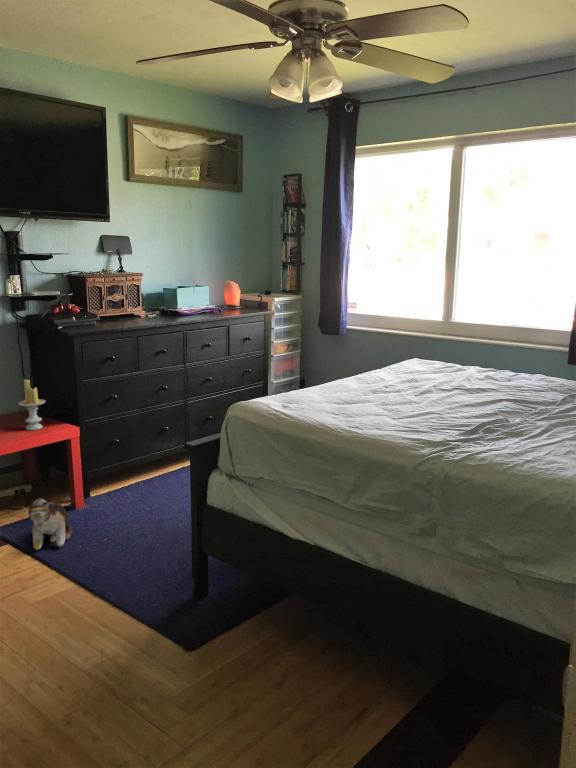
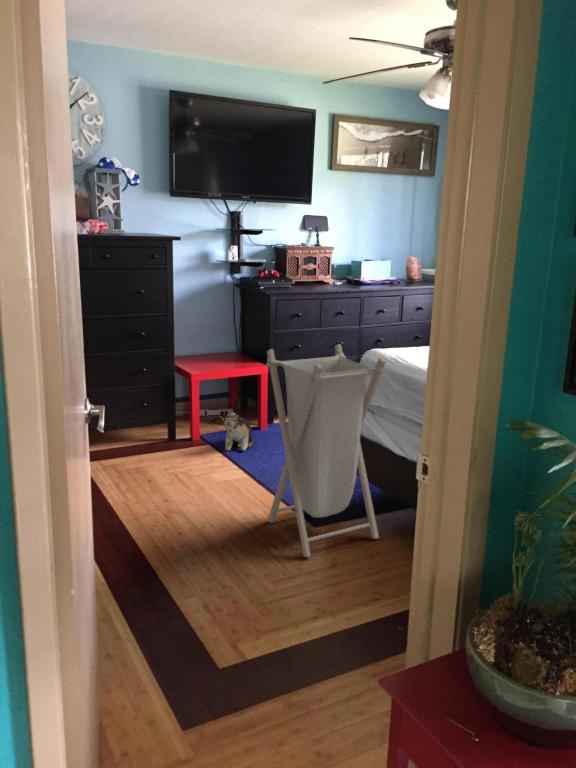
candle: present [18,379,46,430] -> none [227,326,246,365]
laundry hamper: none [102,400,281,715] -> present [266,344,386,557]

